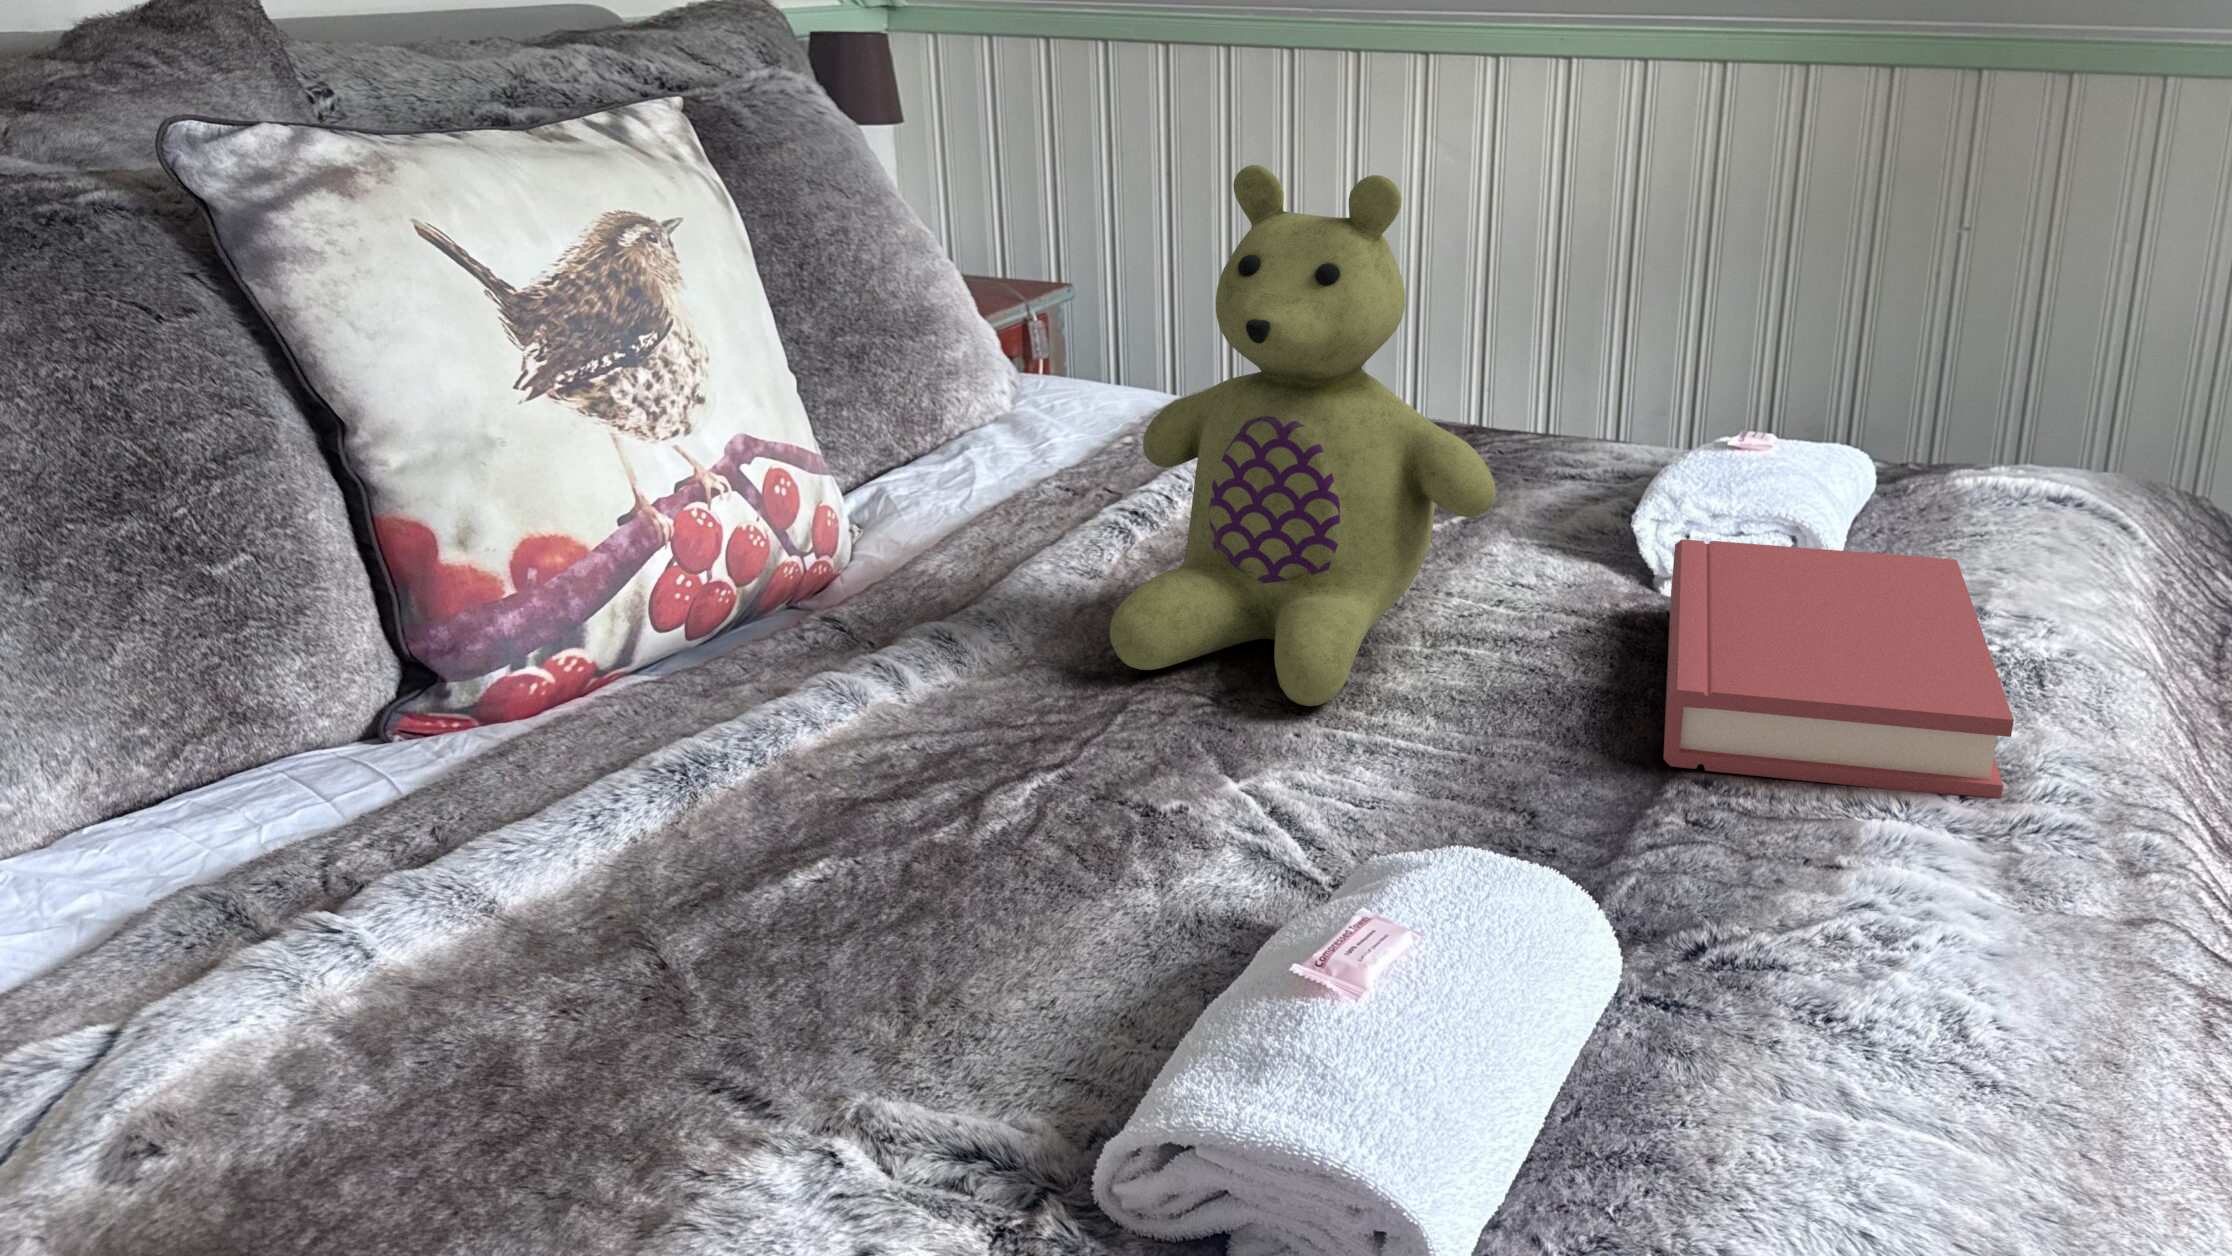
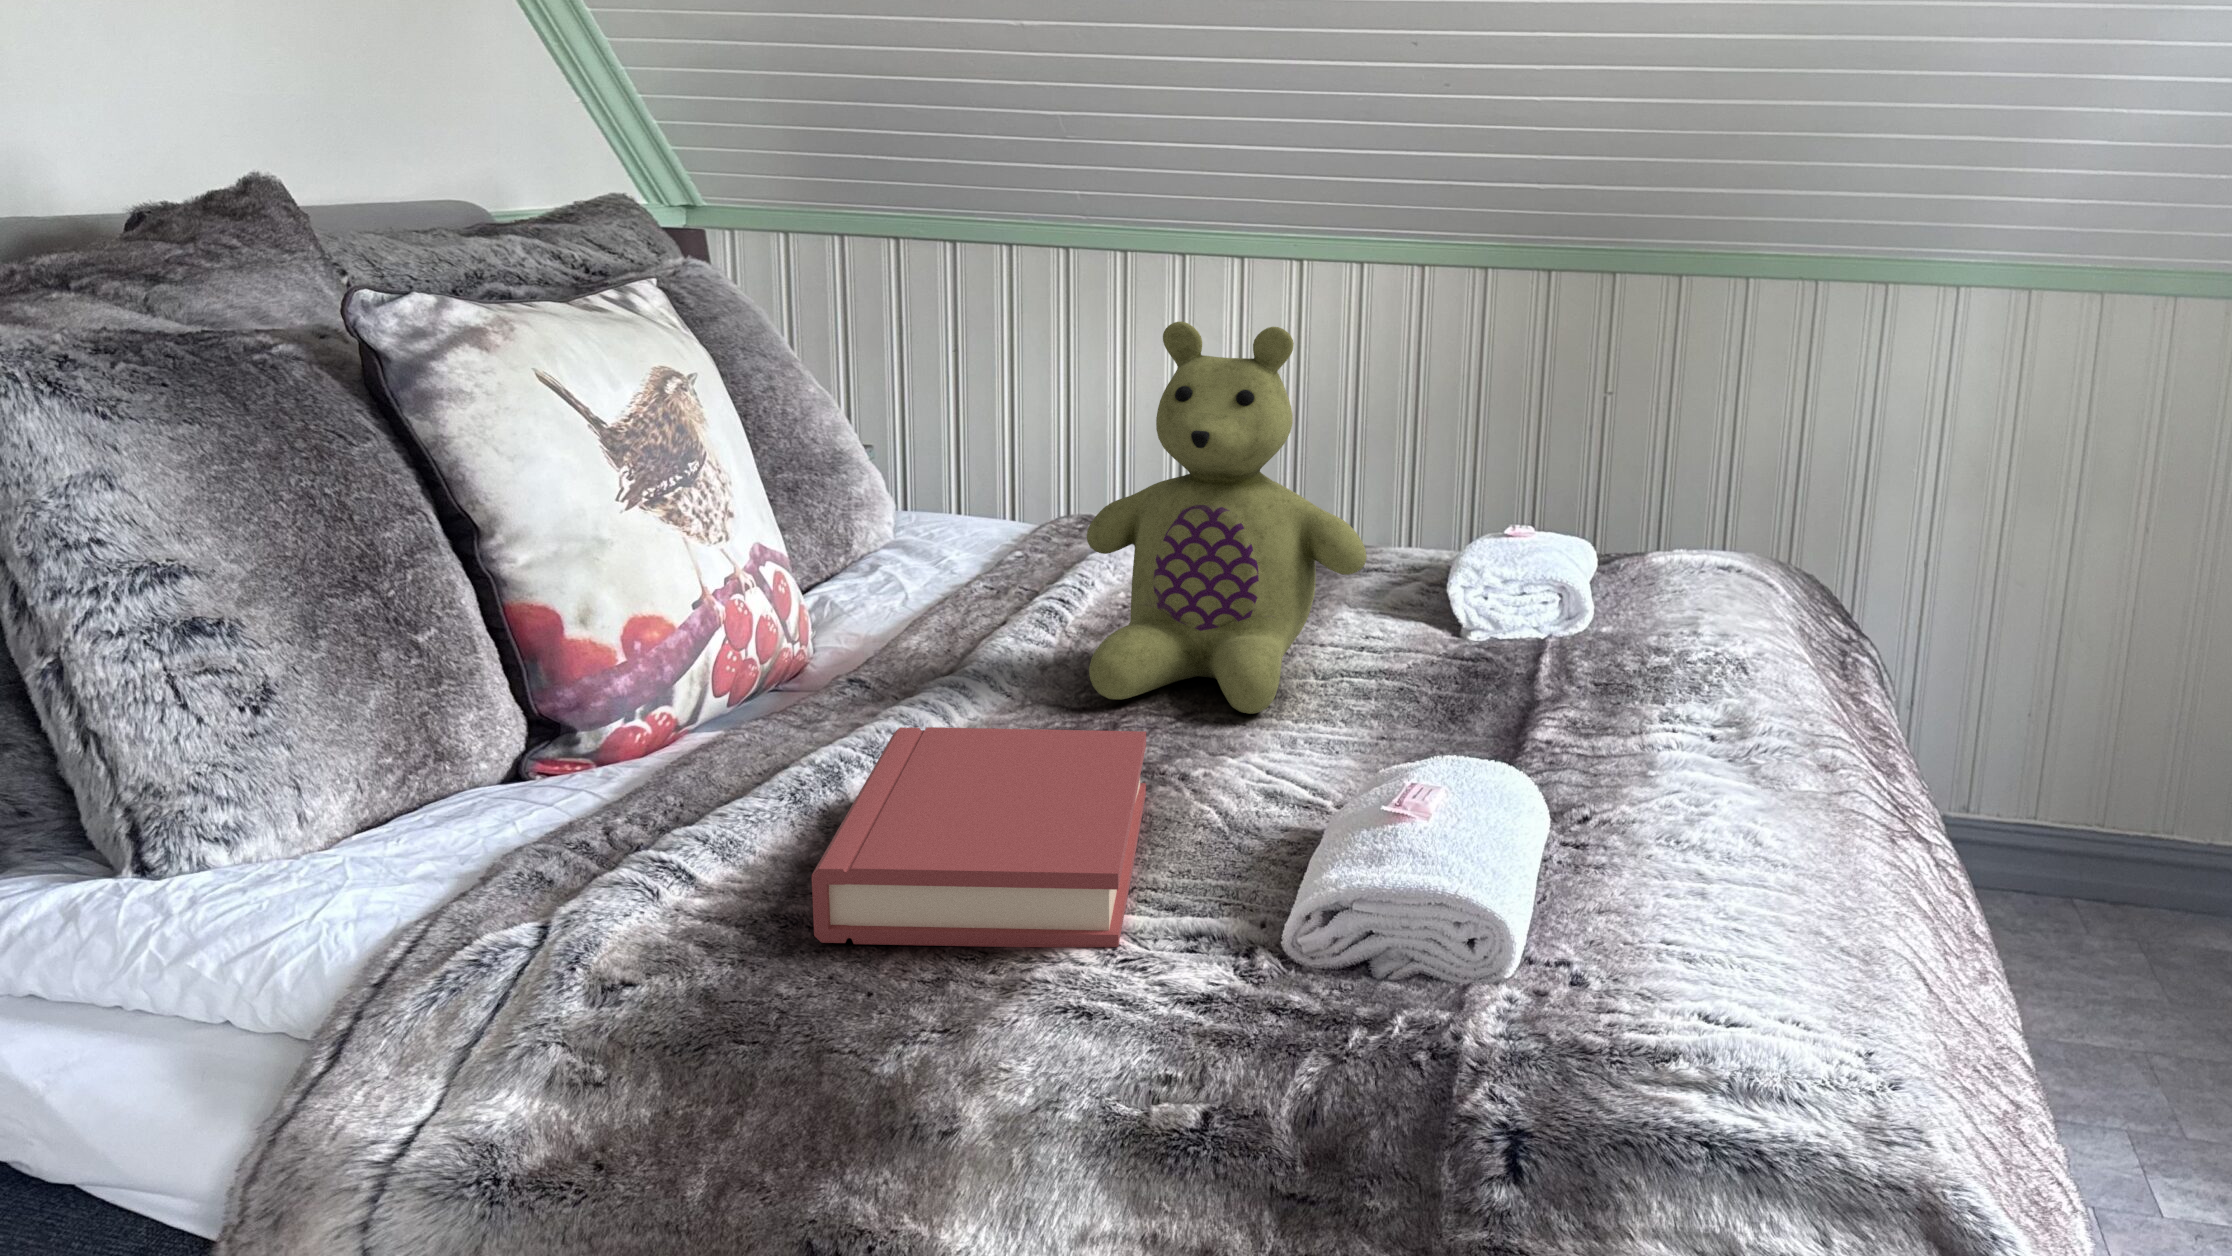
hardback book: present [1664,539,2014,798] -> present [812,727,1146,947]

